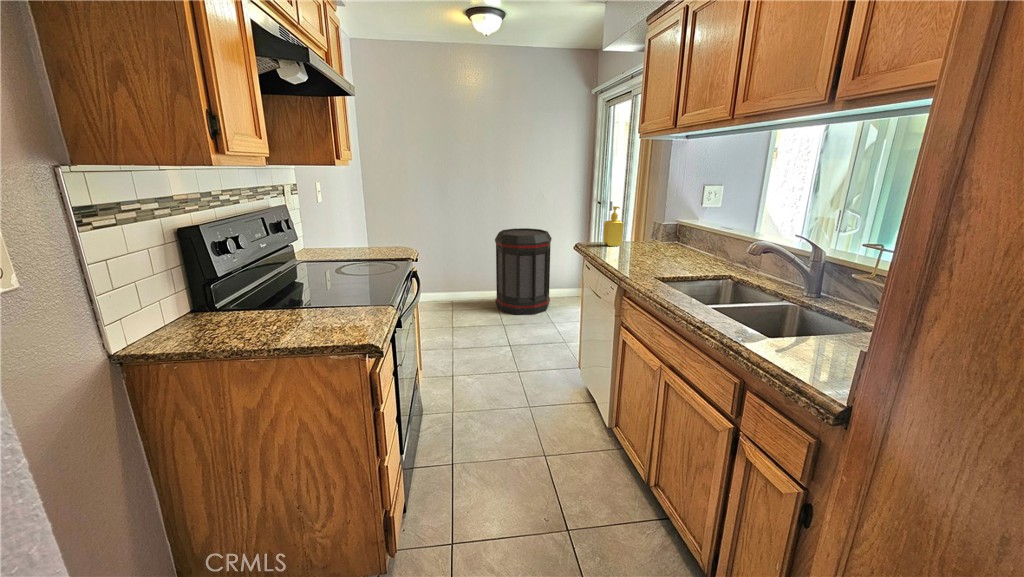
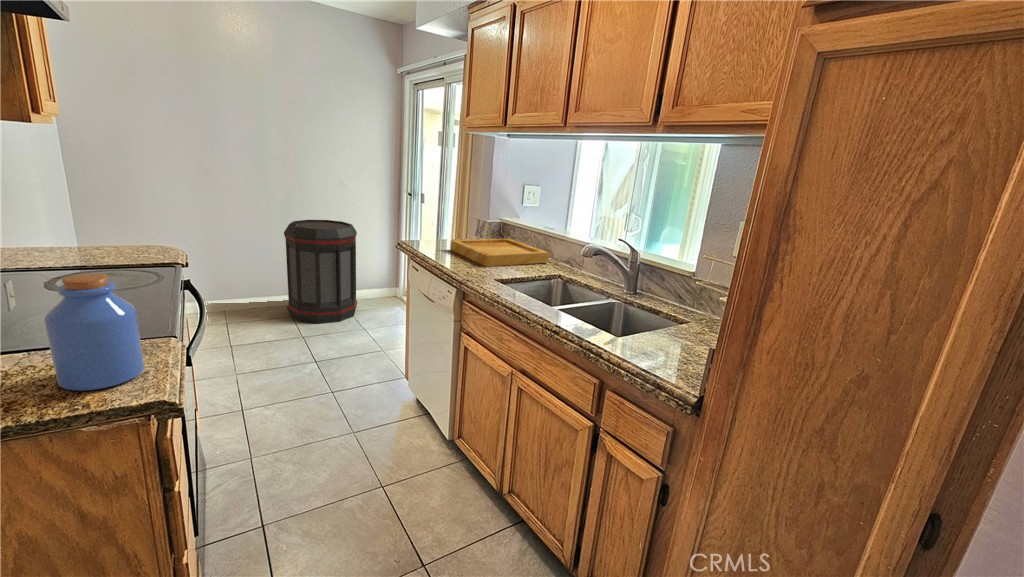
soap dispenser: present [603,206,623,246] -> none [430,202,451,245]
tray: none [620,240,722,265] -> present [450,239,549,267]
jar: none [318,257,368,332] -> present [44,273,144,391]

